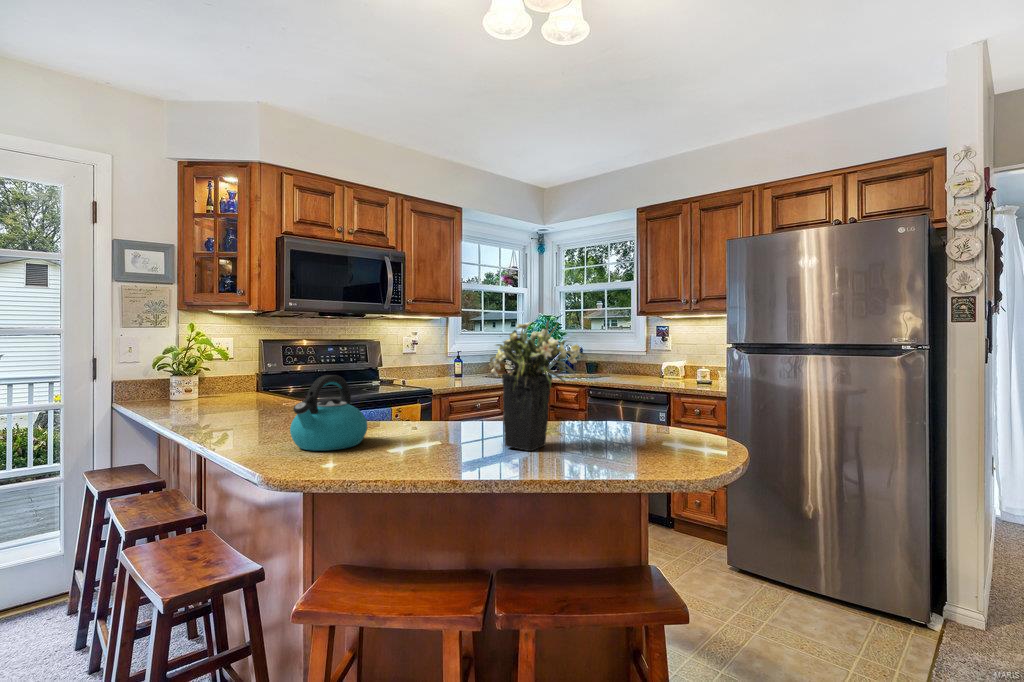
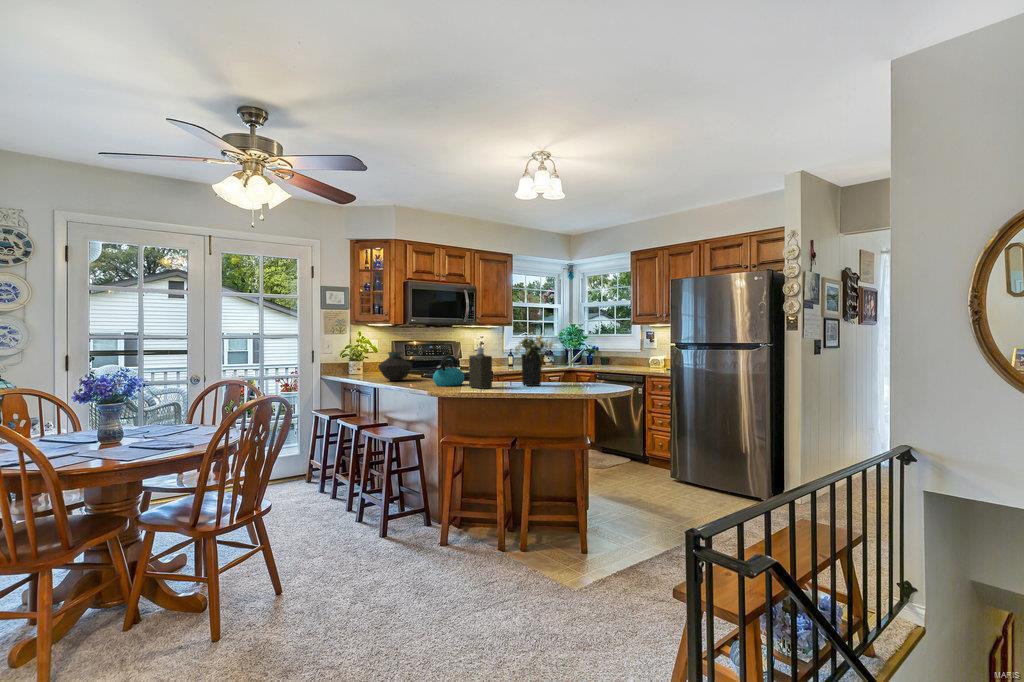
bottle: none [373,360,432,470] -> present [469,348,492,389]
vase: none [189,364,267,423] -> present [378,352,412,381]

